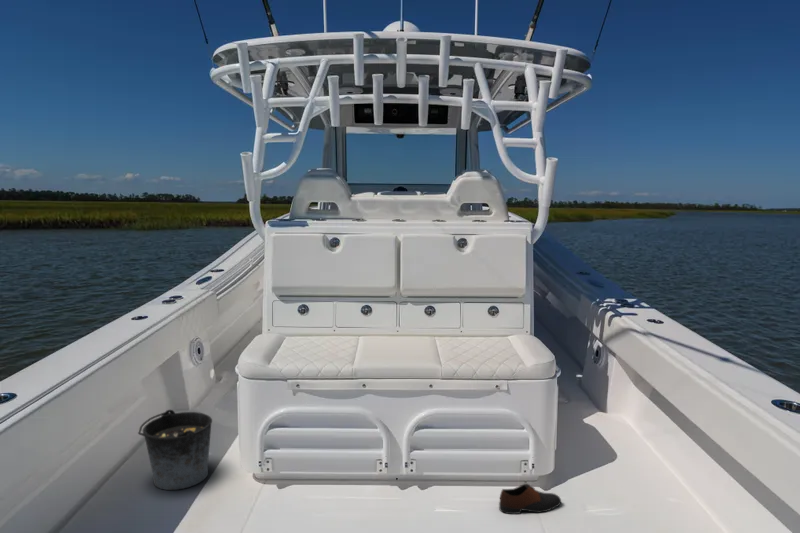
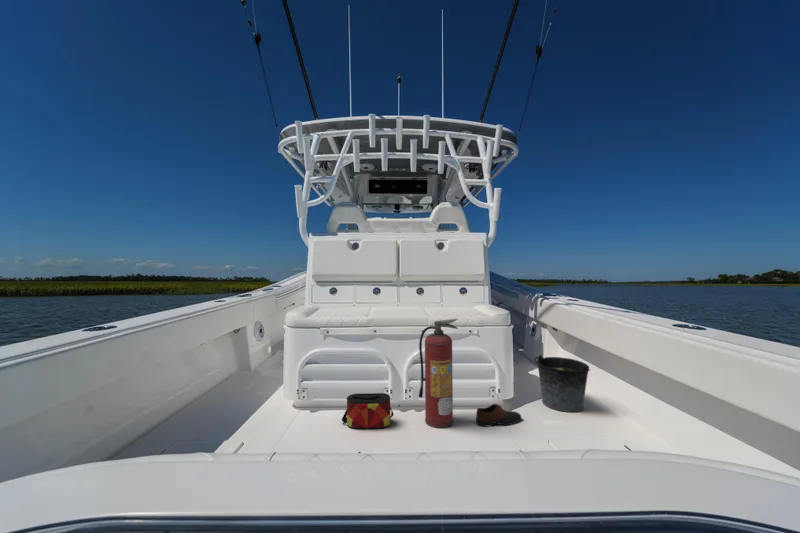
fire extinguisher: none [423,372,477,516] -> present [419,319,458,428]
bucket: present [138,410,212,490] -> present [534,355,590,412]
bag: none [319,468,389,516] -> present [342,393,394,429]

